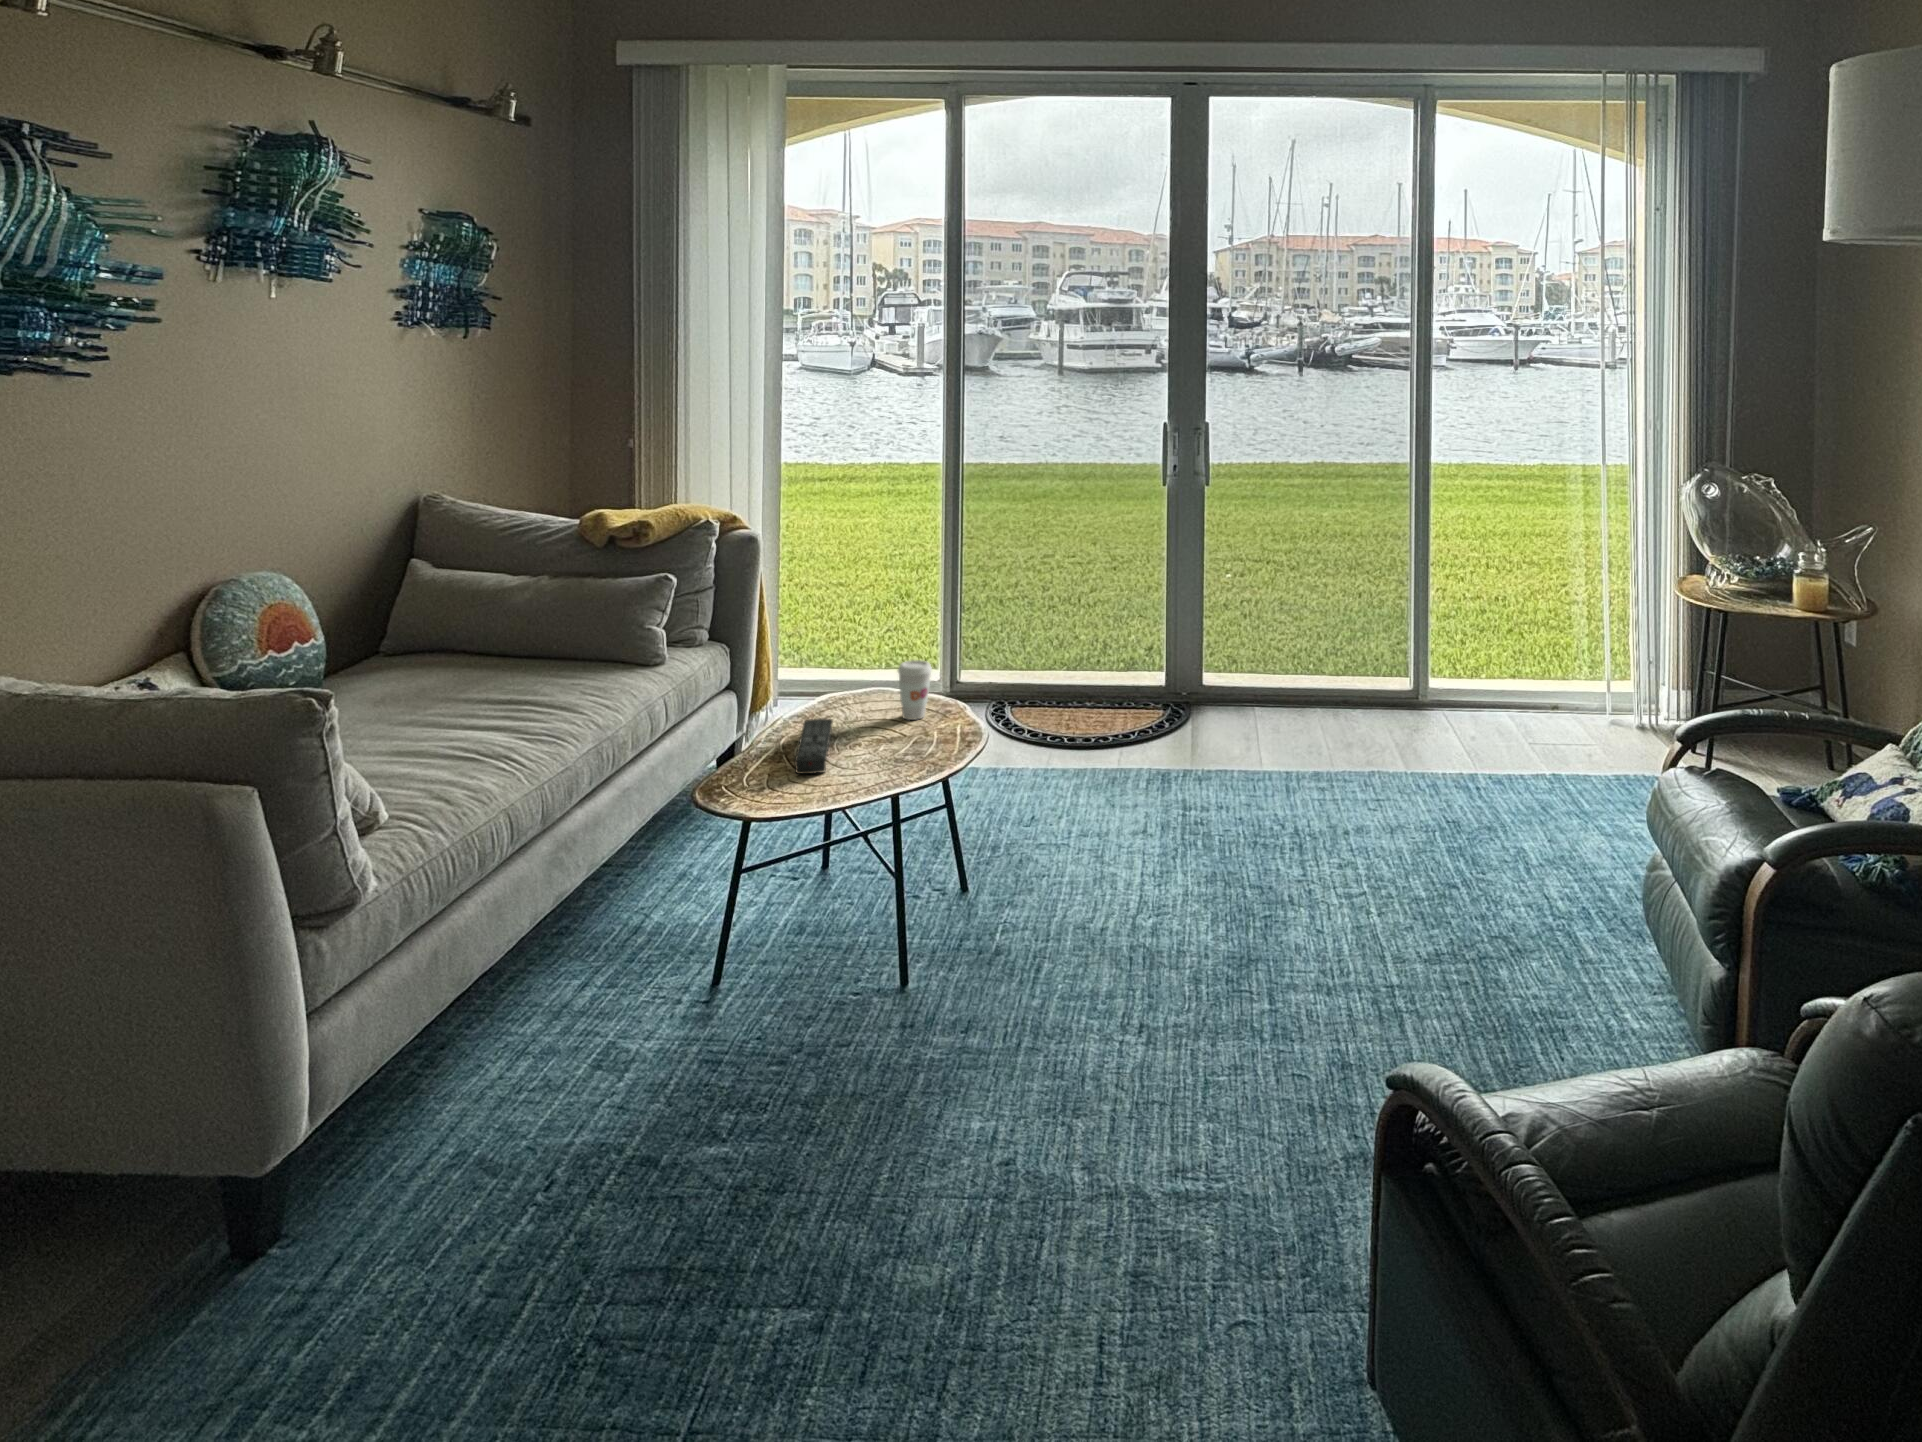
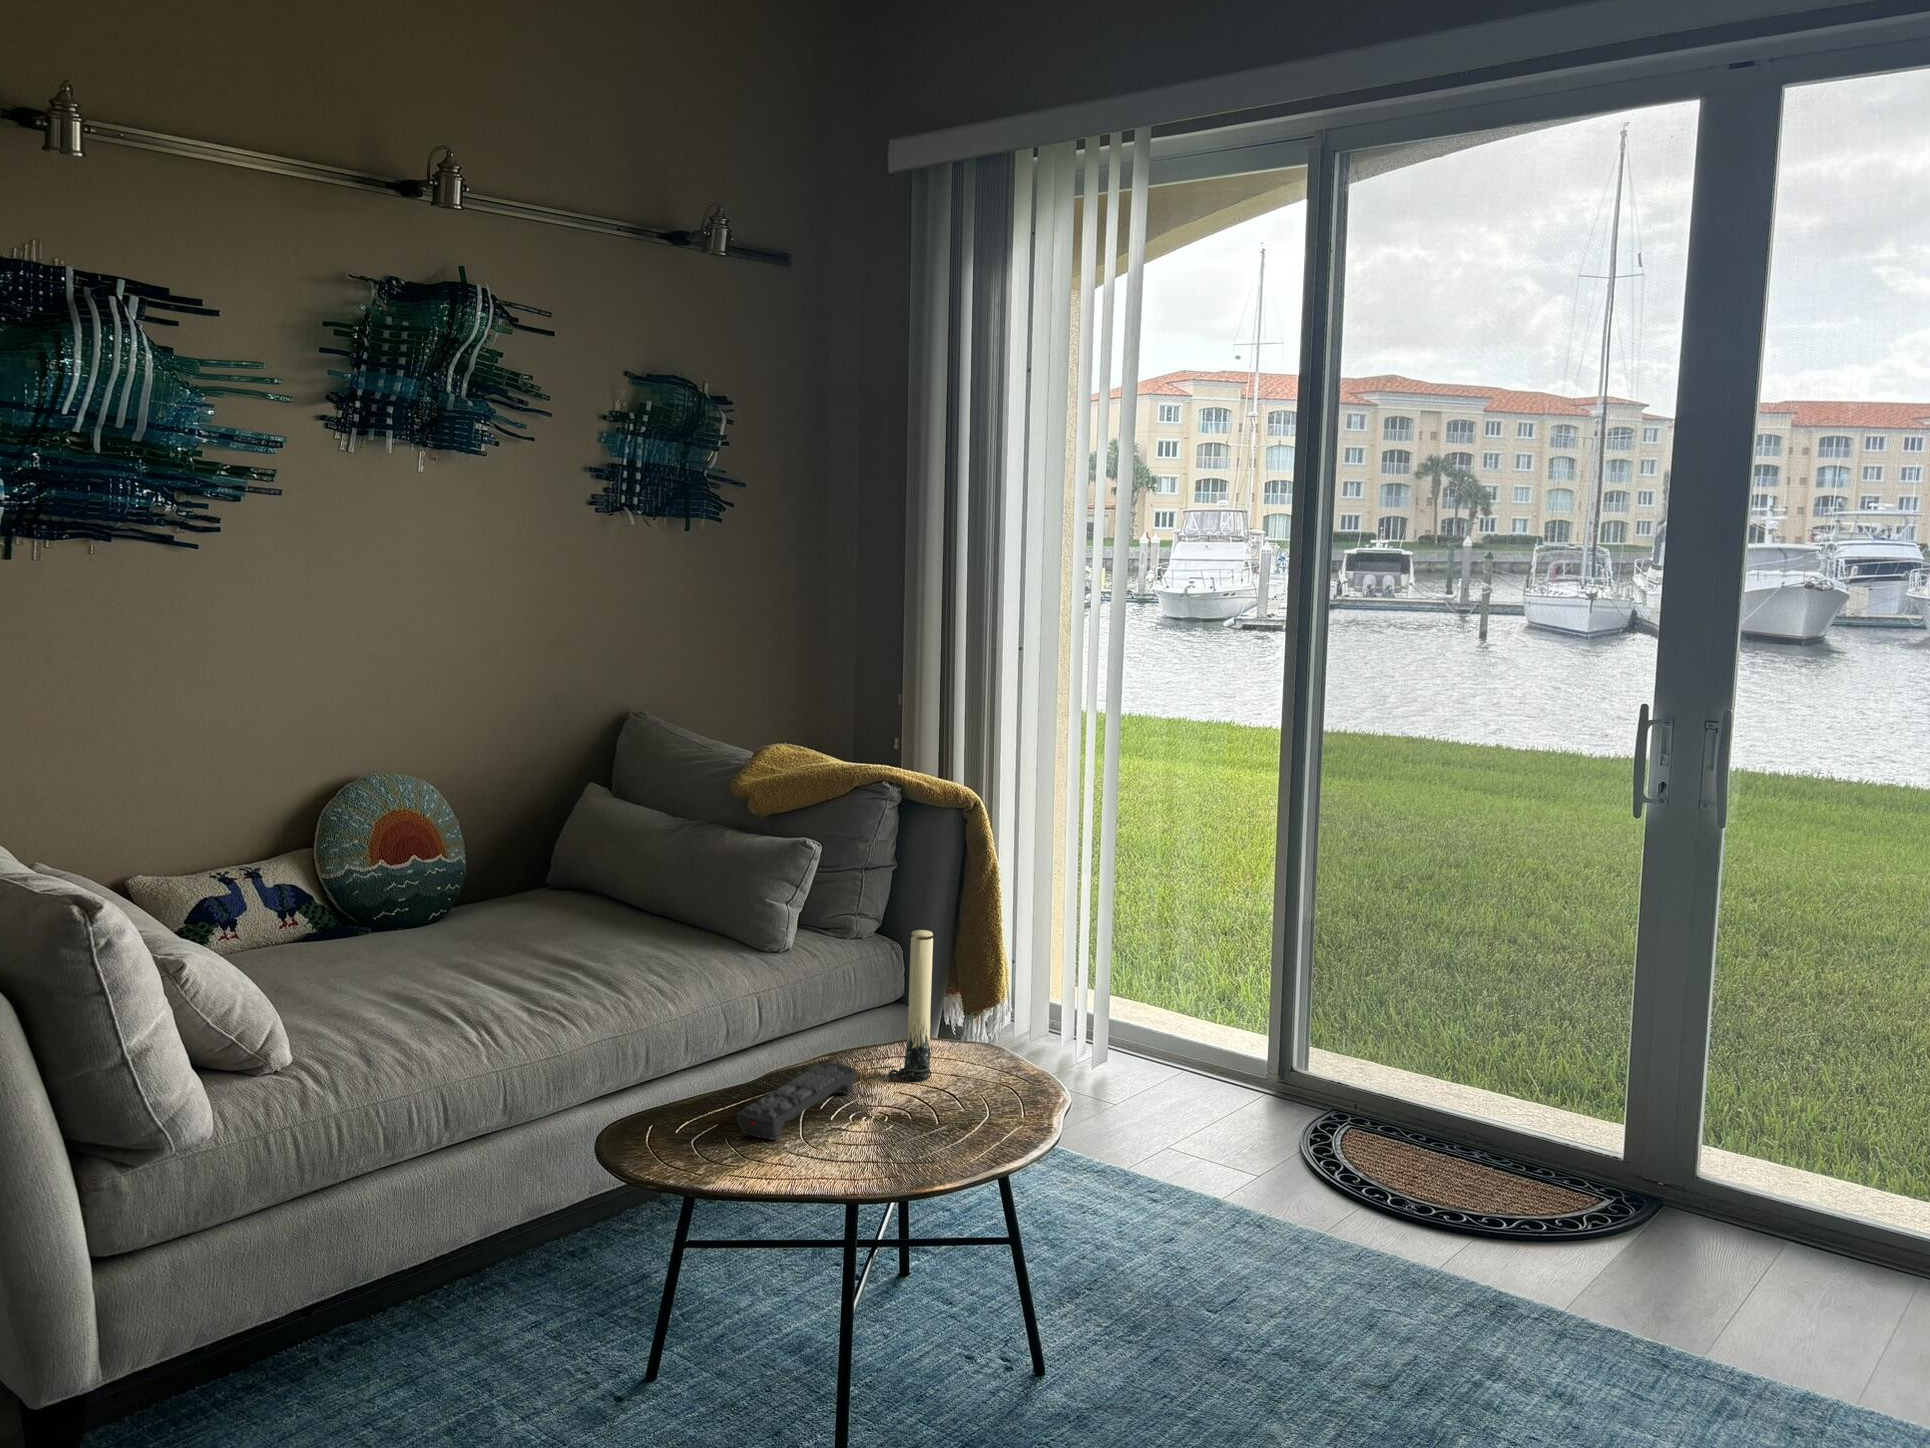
candle: none [842,616,871,722] -> present [888,930,933,1081]
coffee cup: present [898,660,932,720] -> none [958,1010,1010,1100]

